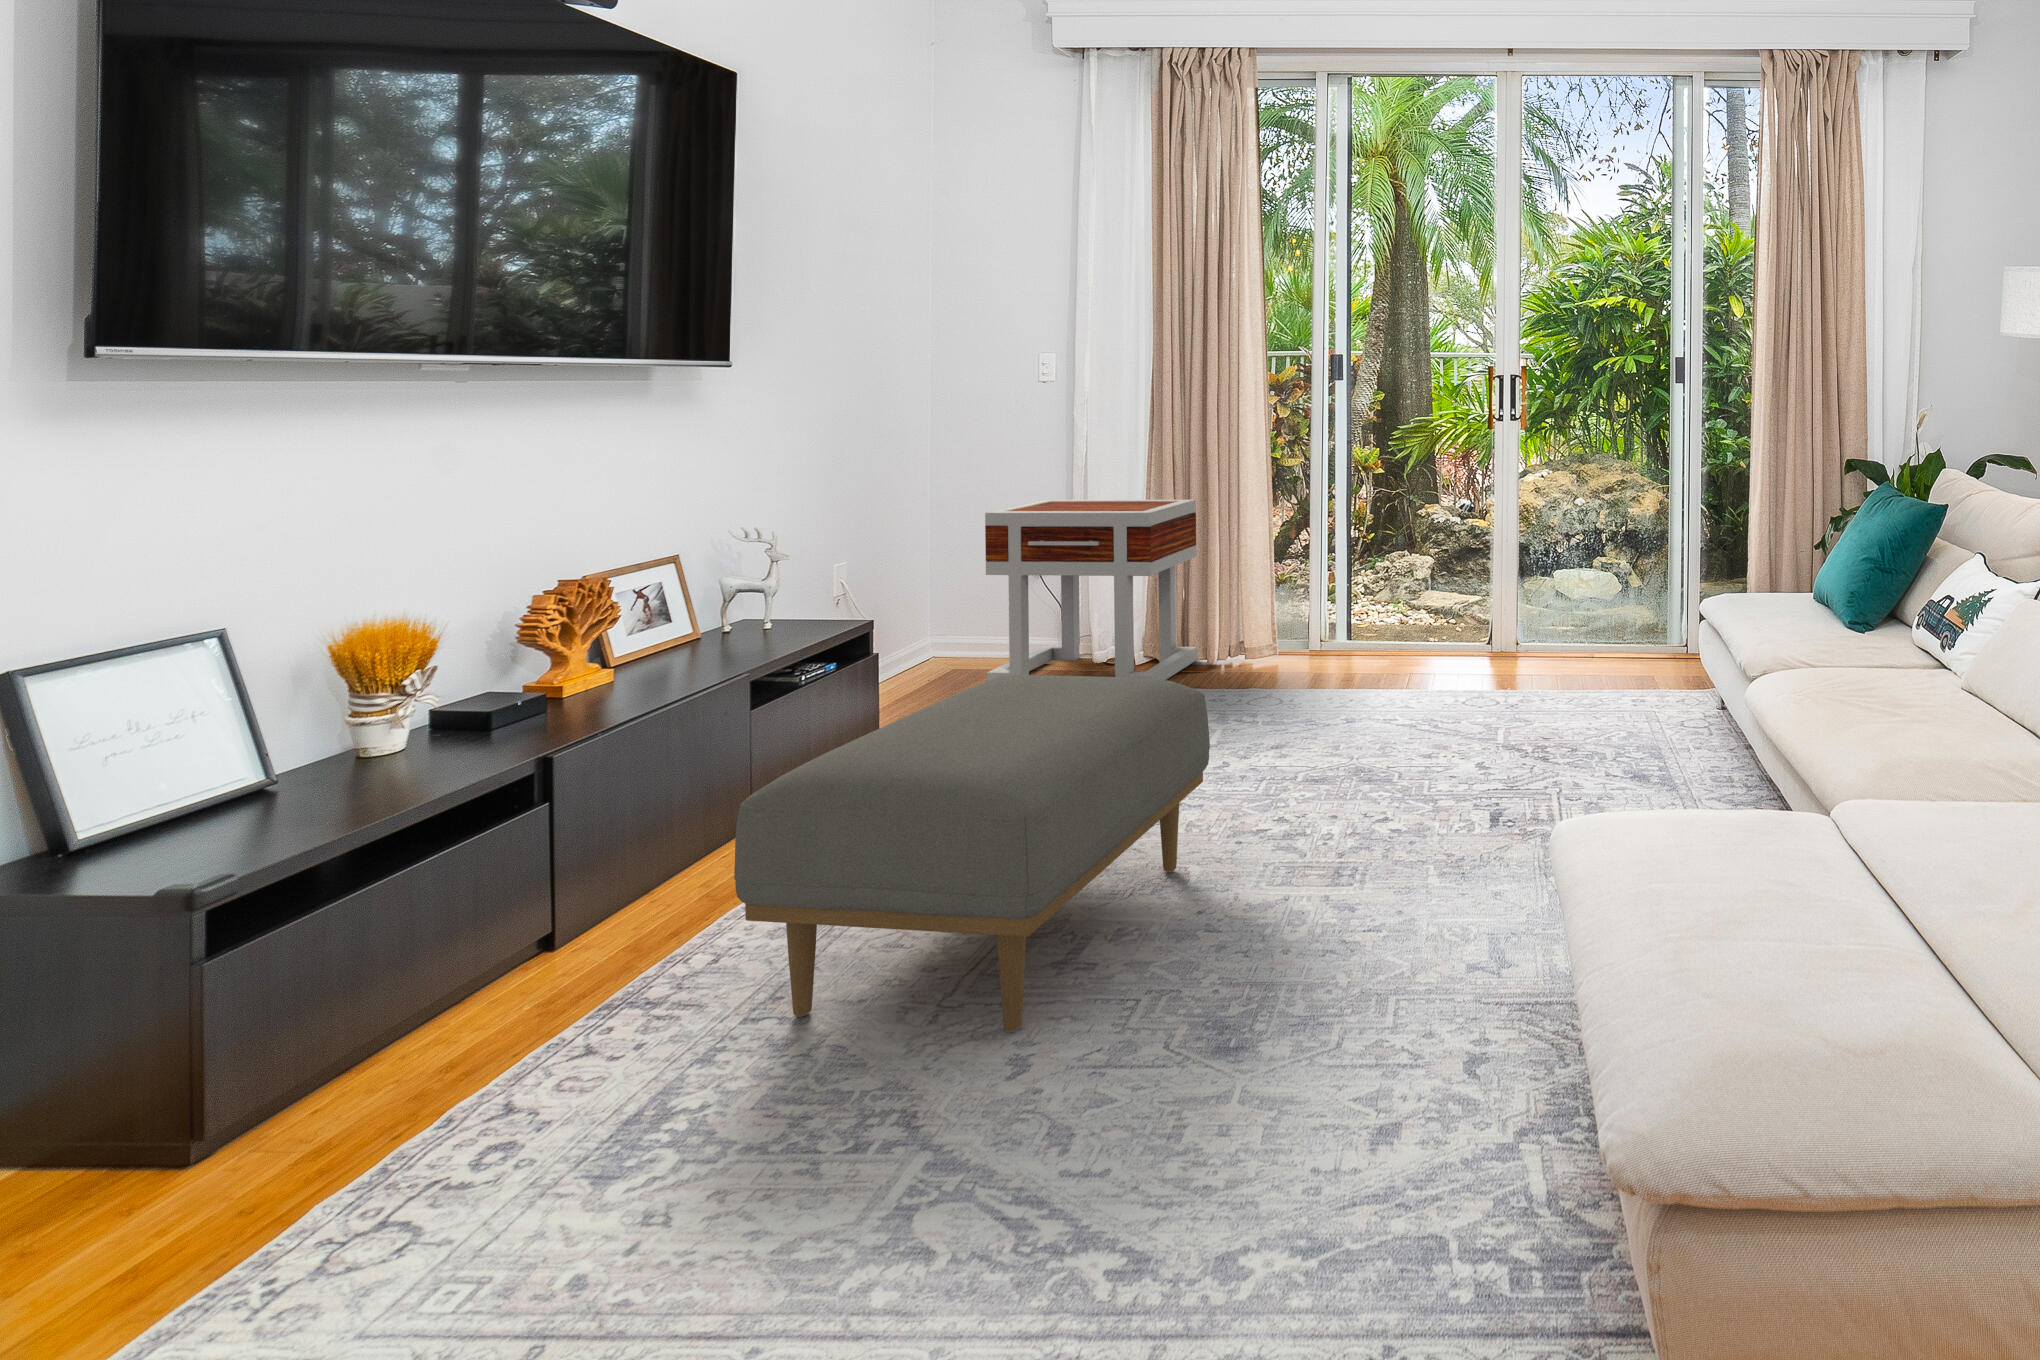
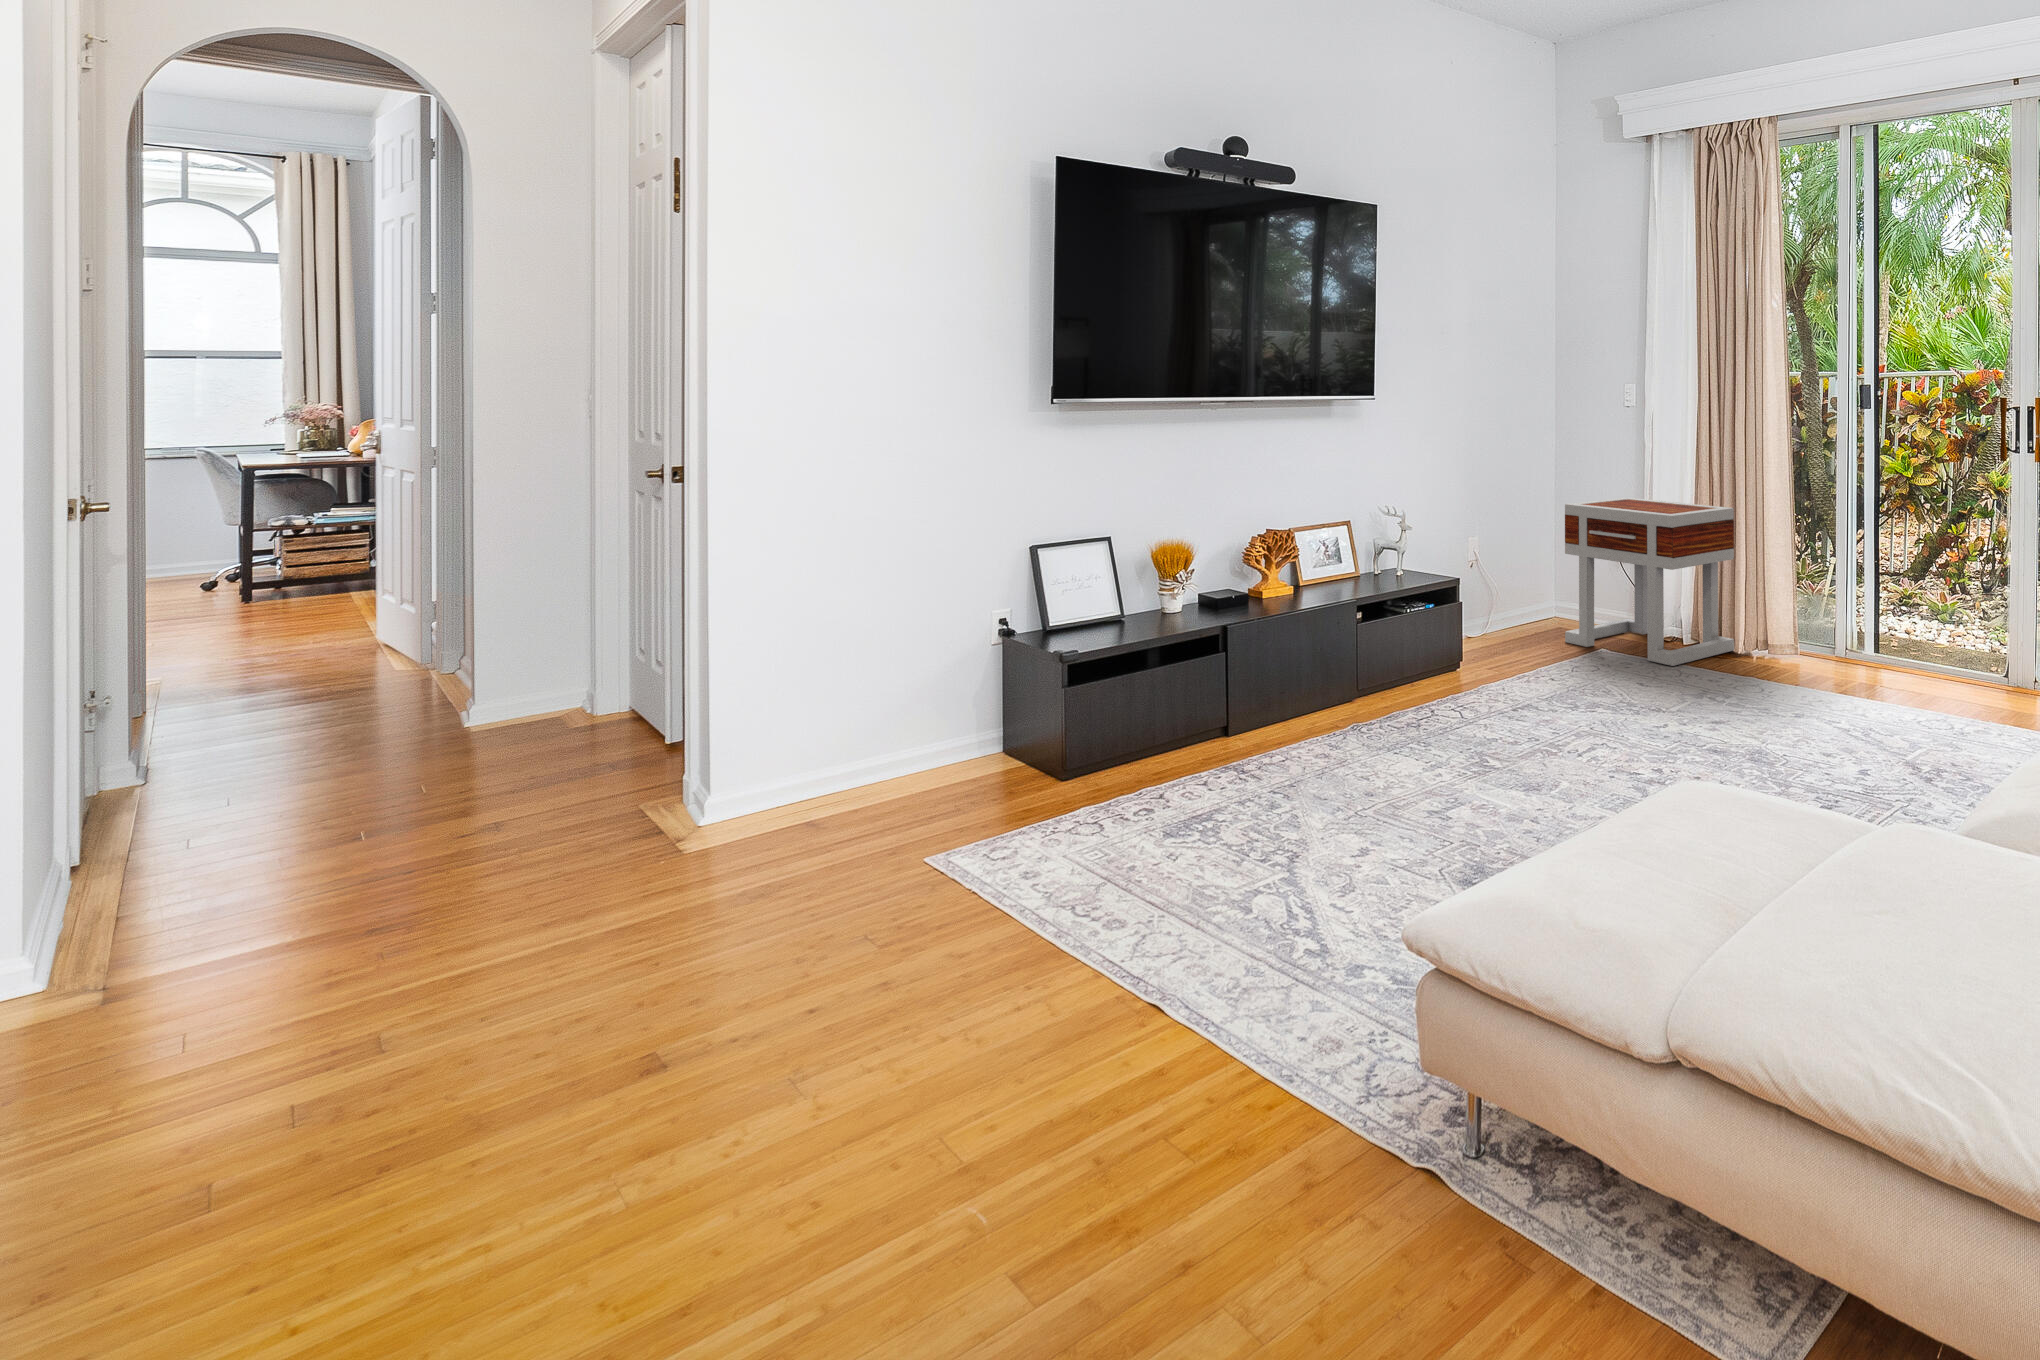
ottoman: present [734,675,1210,1032] -> none [1263,623,1578,839]

